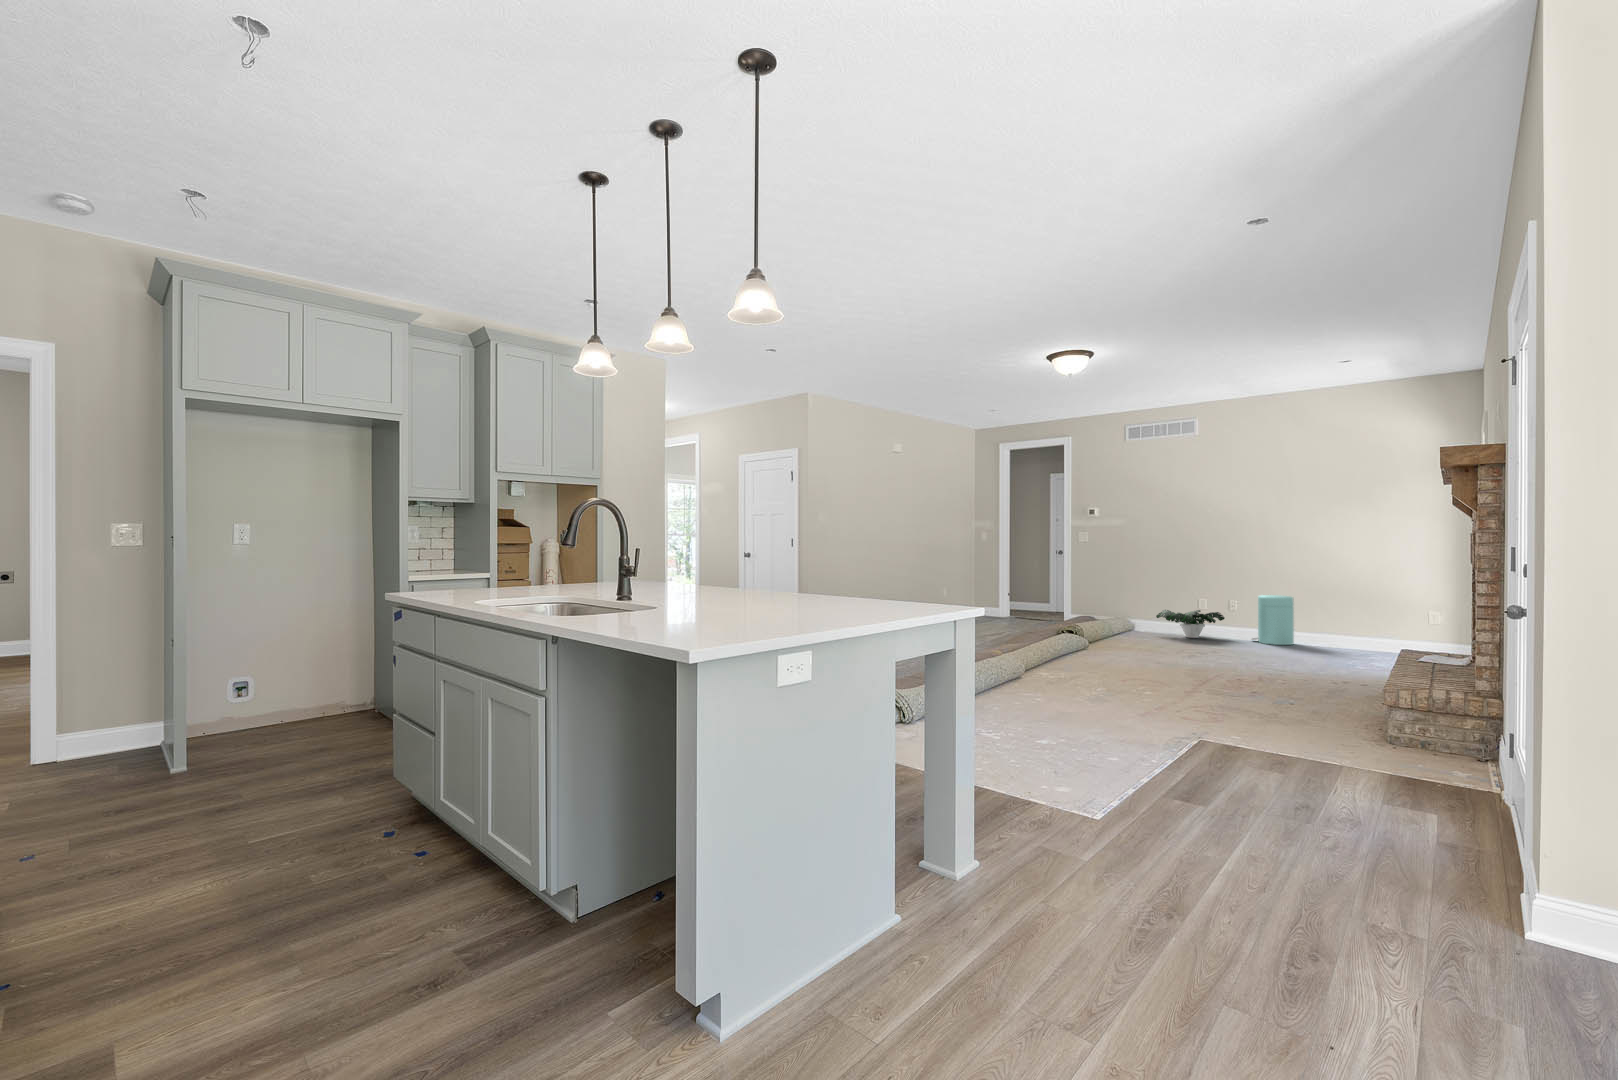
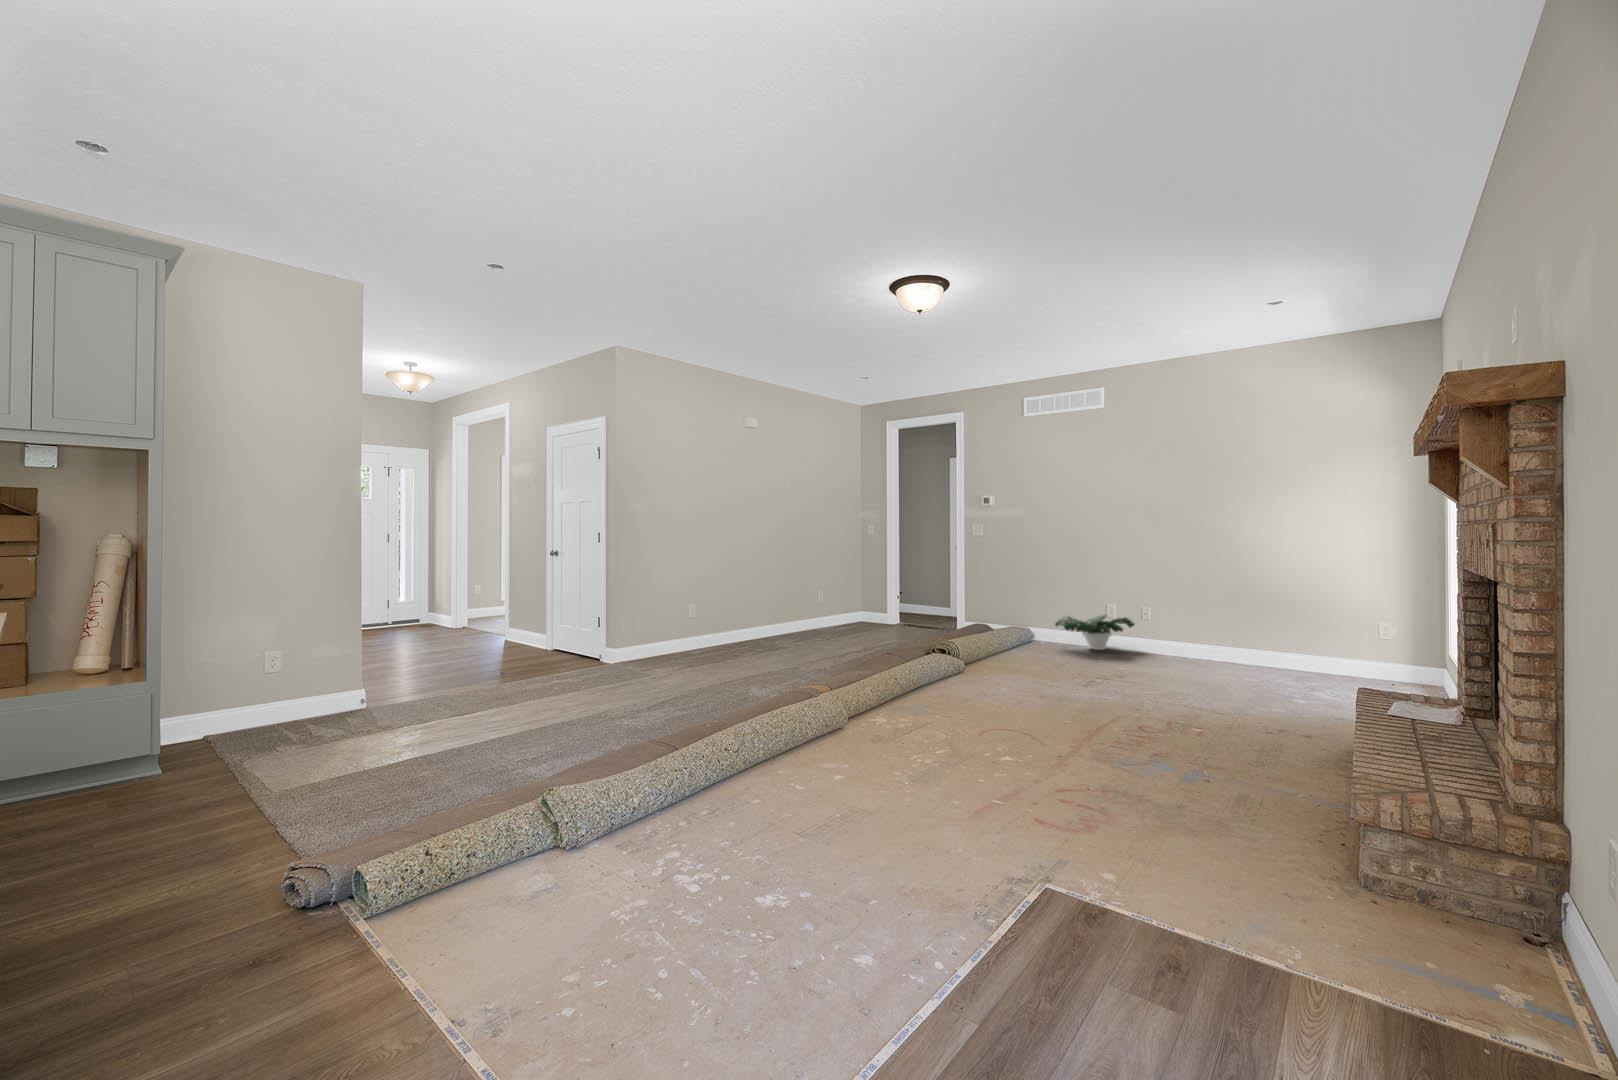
trash can: present [1254,595,1294,645] -> none [1166,595,1216,657]

